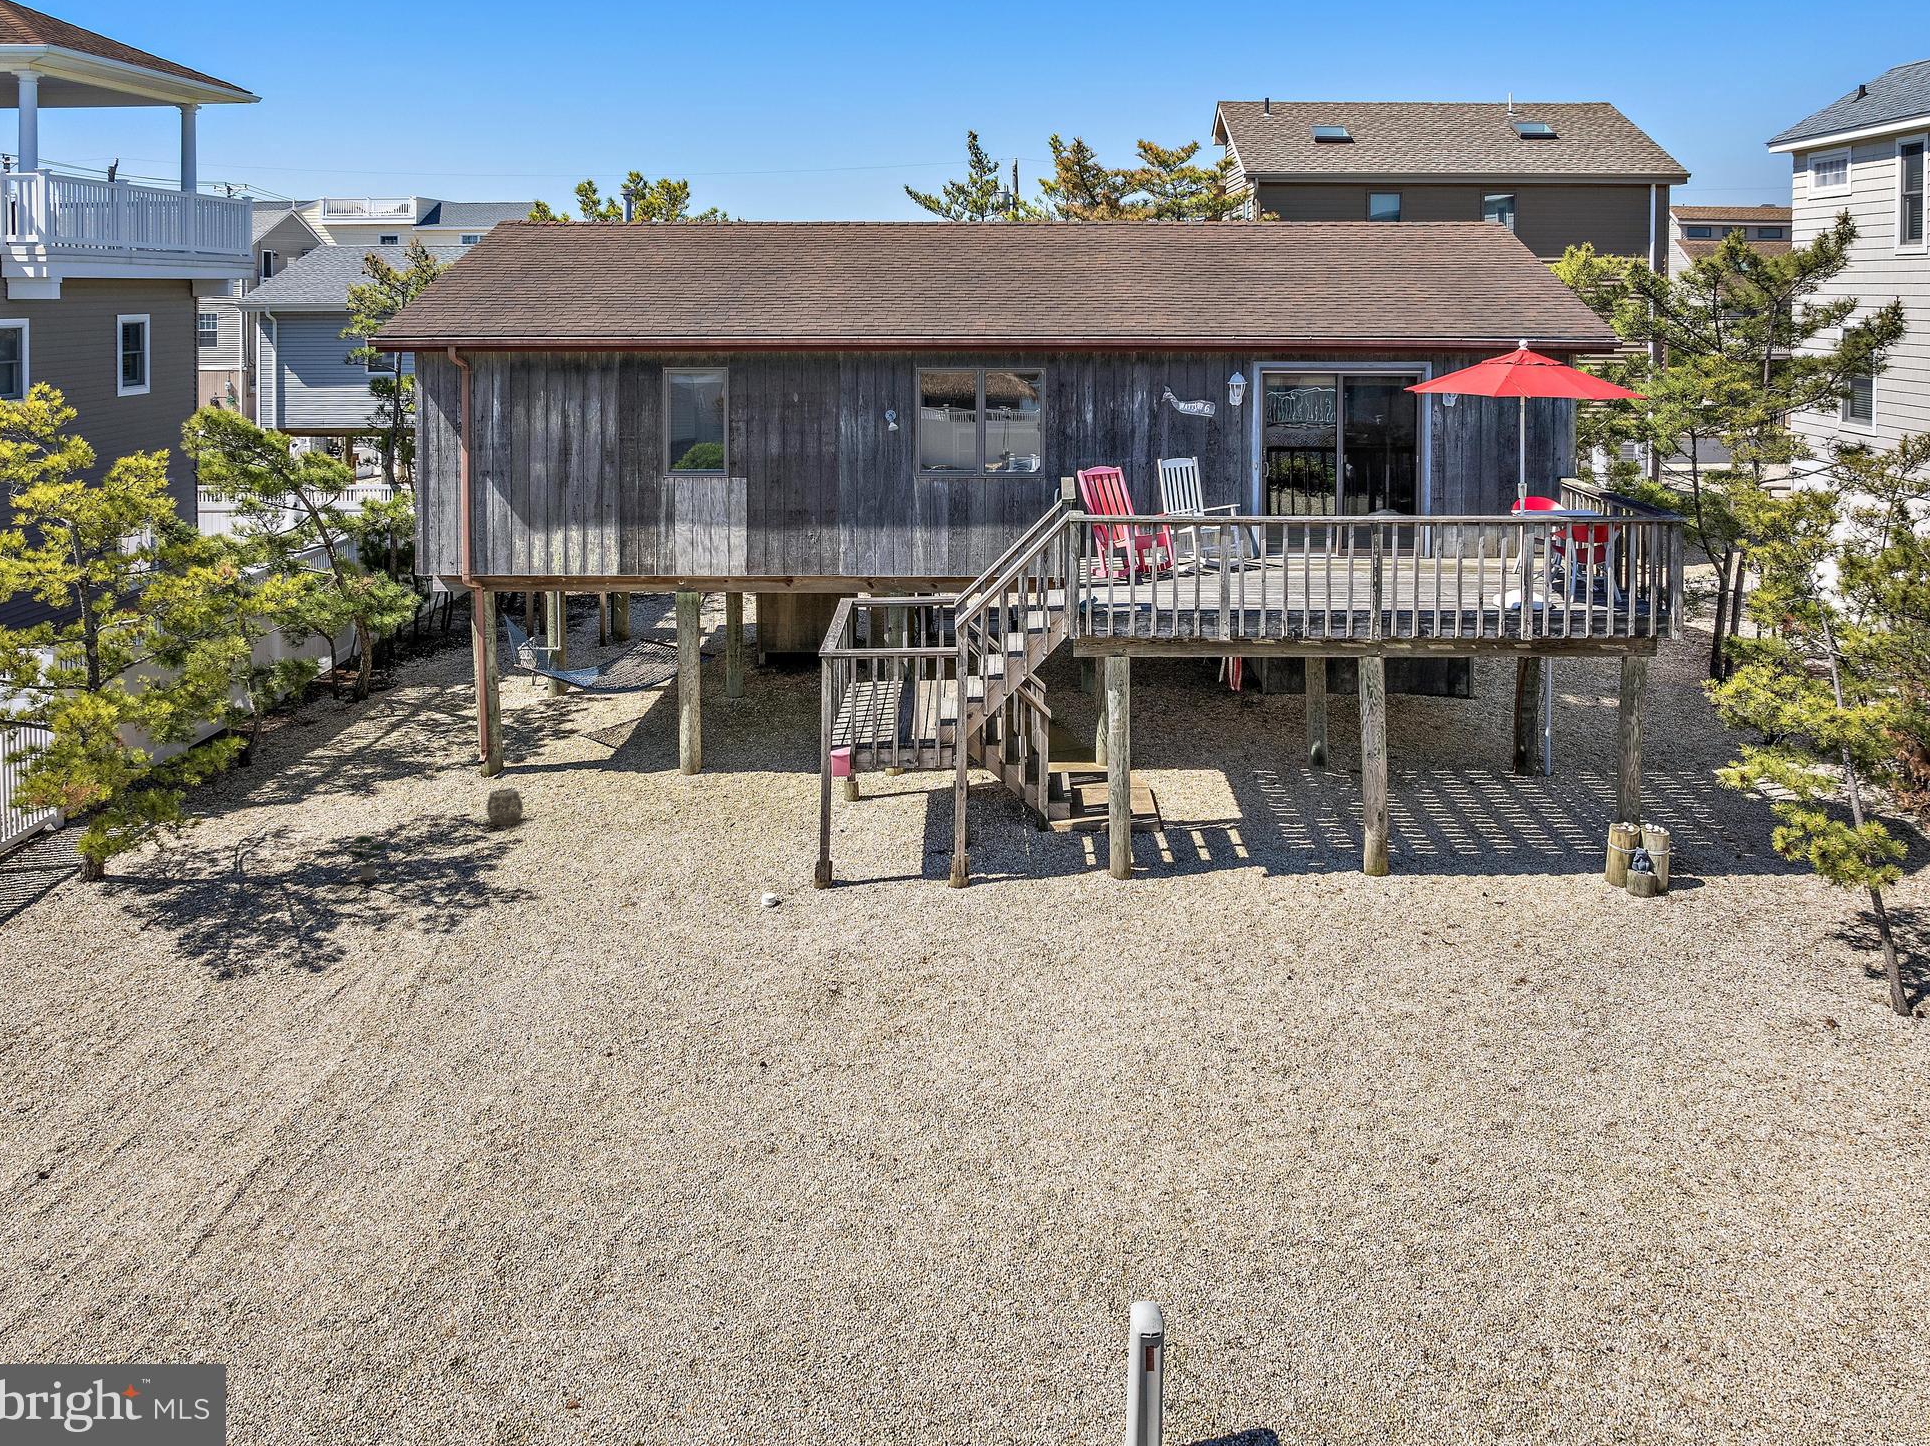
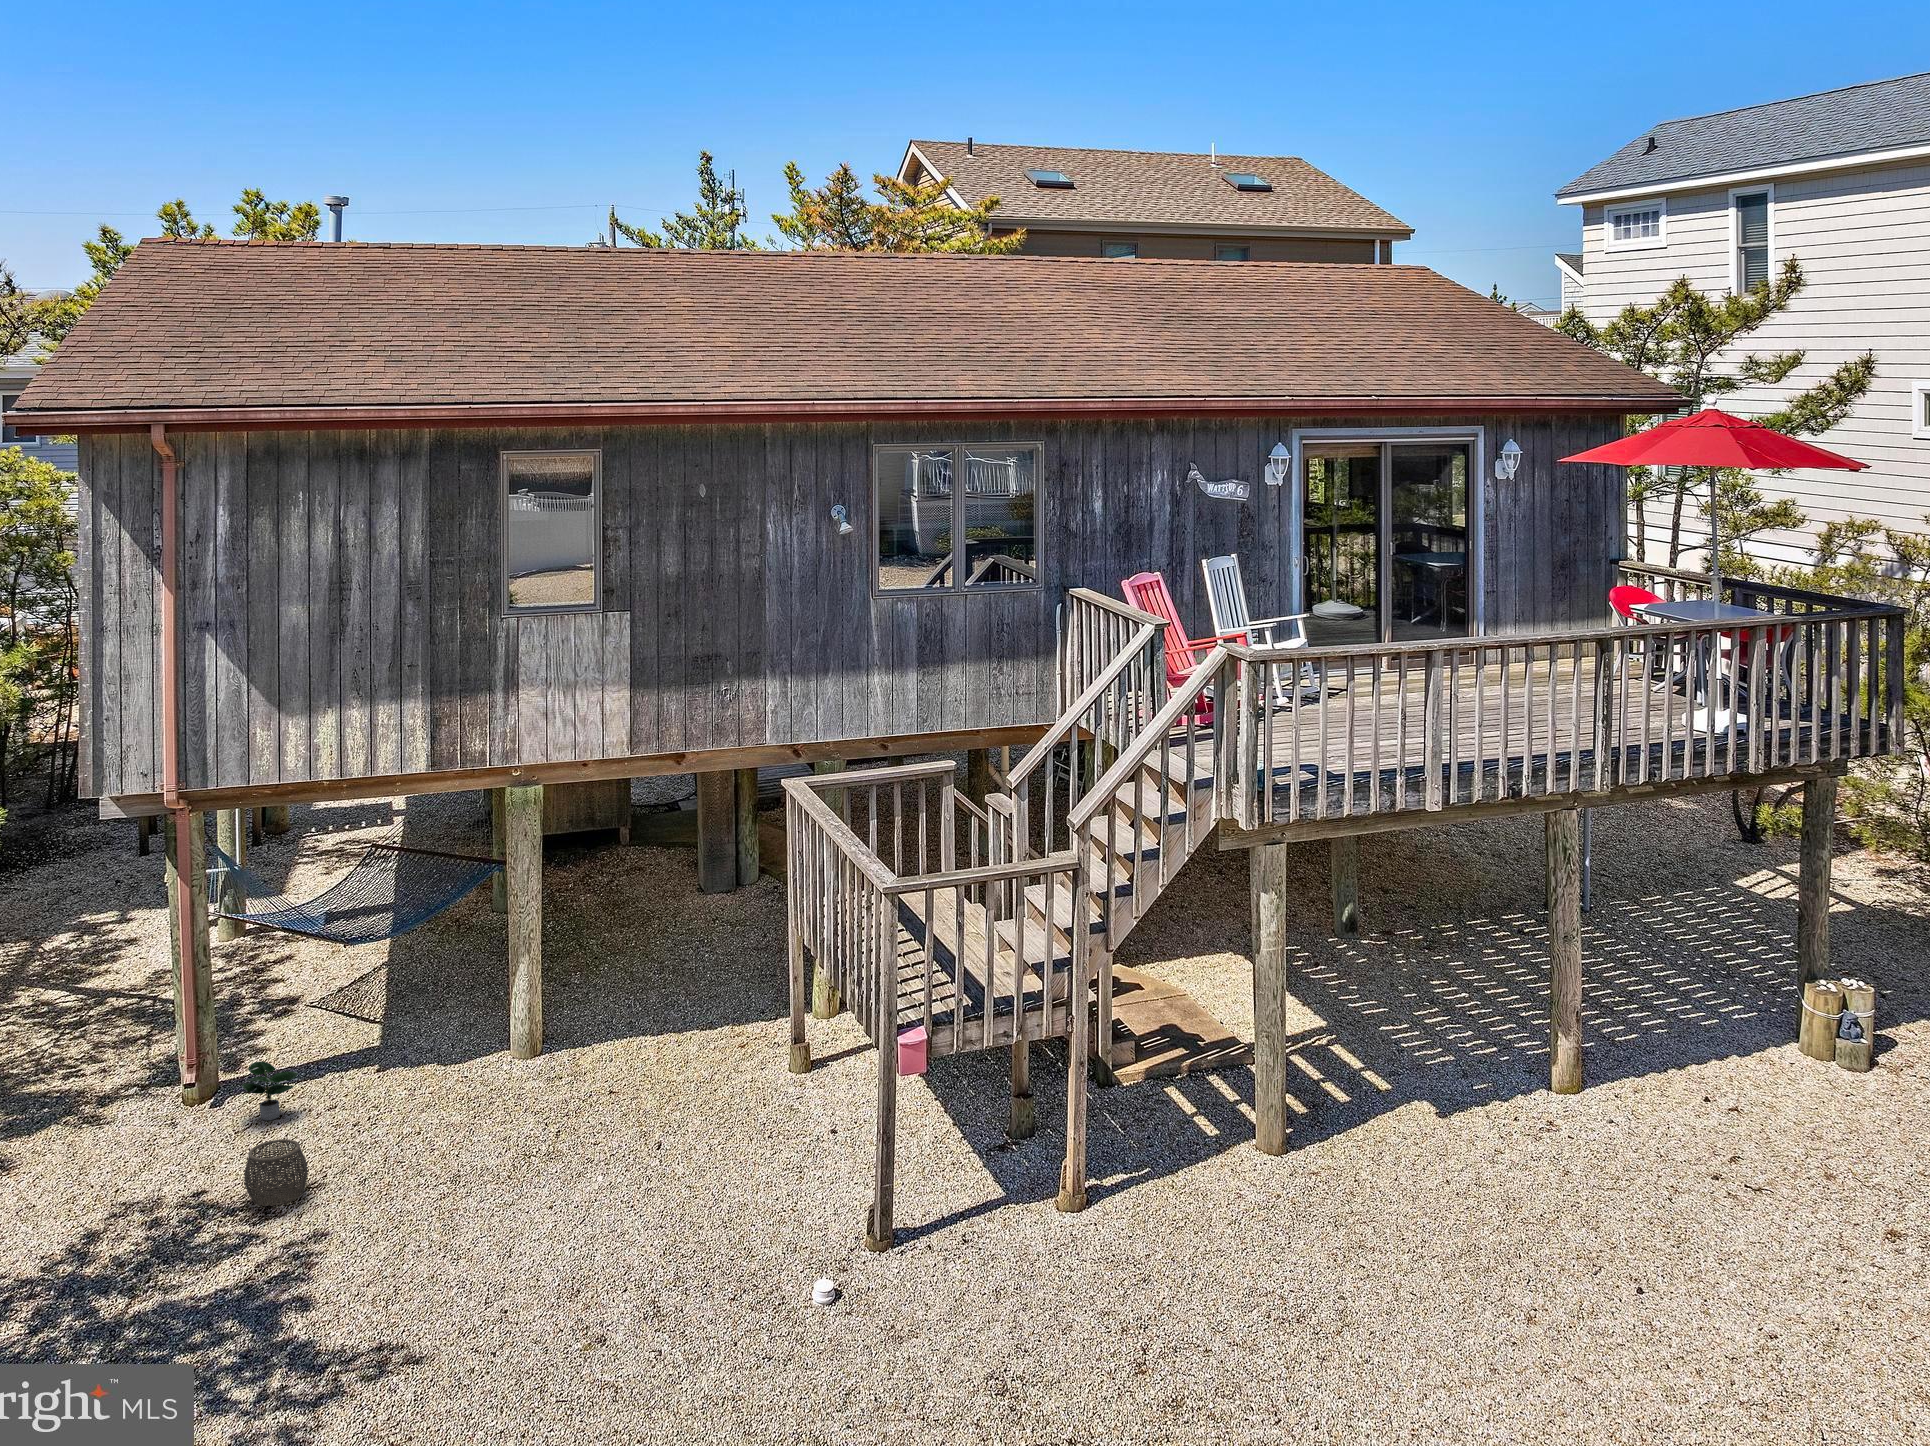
potted plant: present [348,835,387,878] -> present [242,1061,298,1120]

